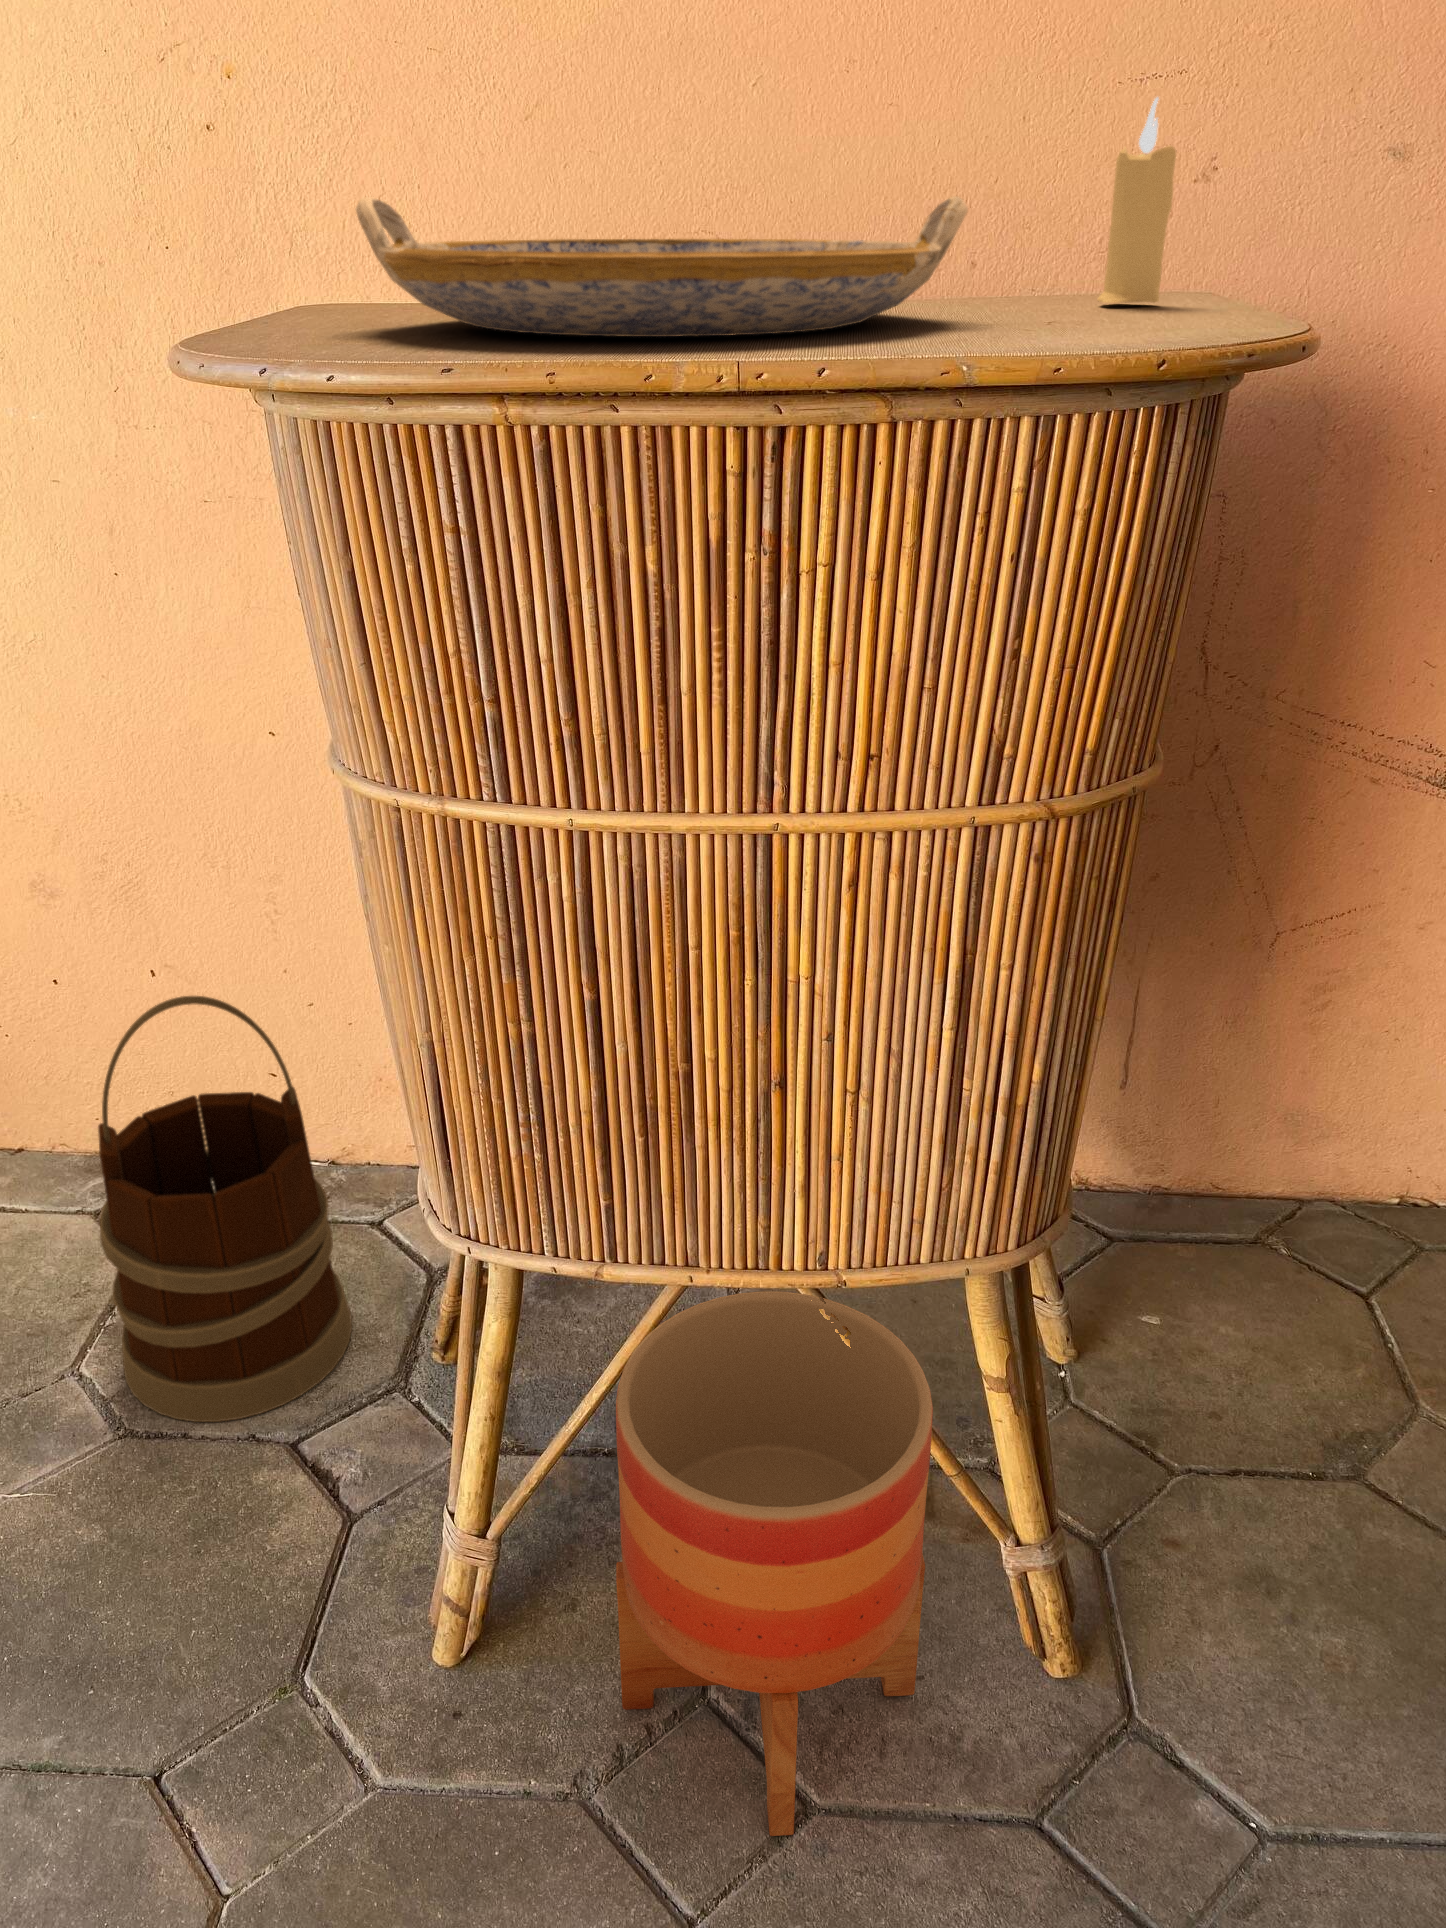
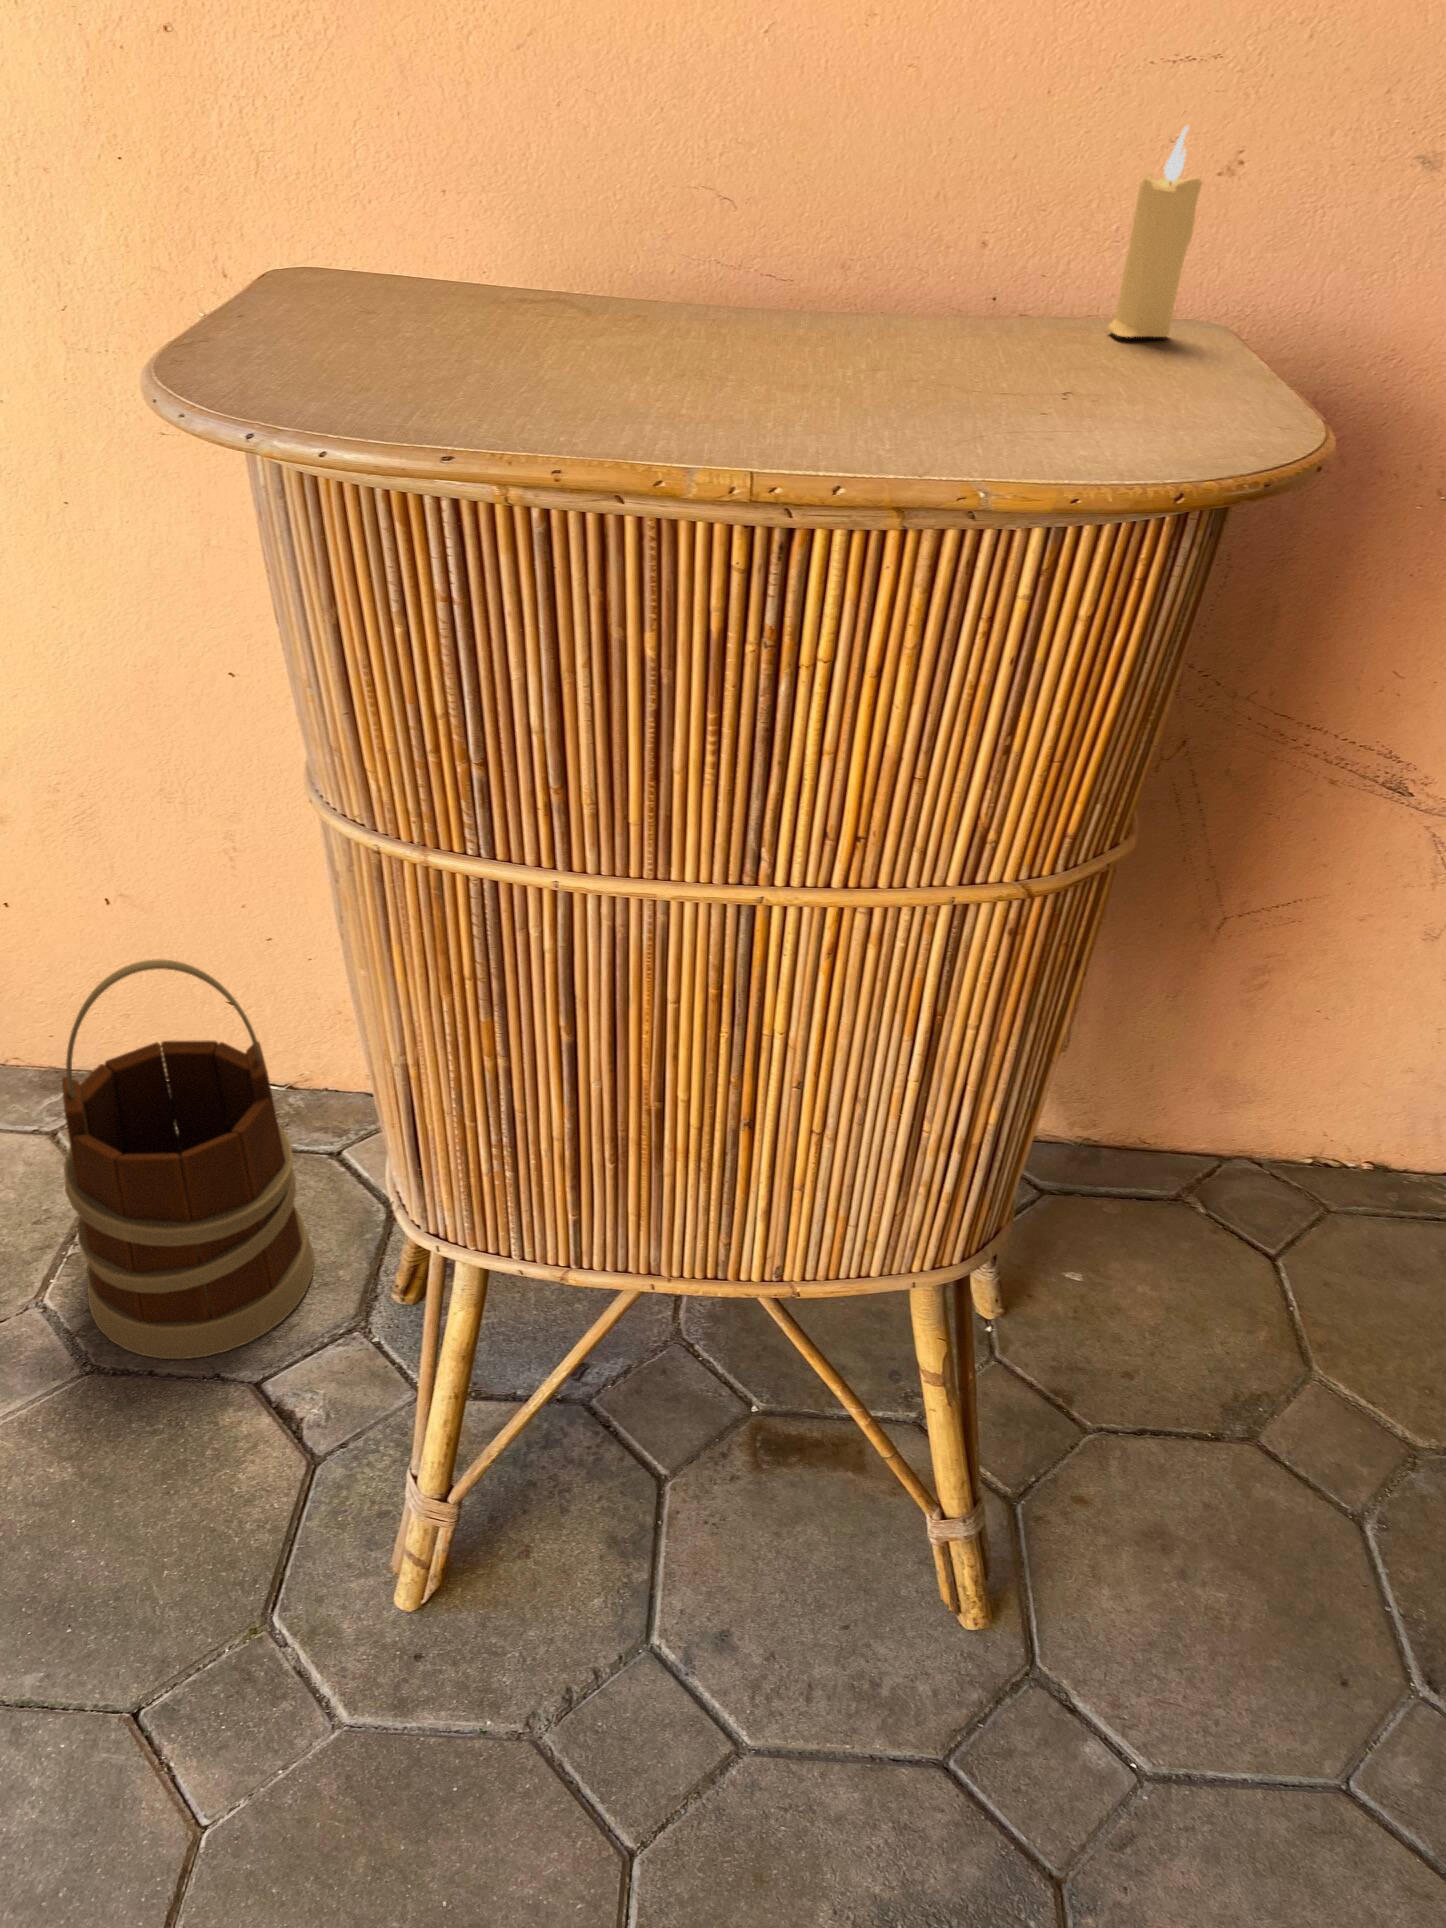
serving tray: present [356,196,968,337] -> none [344,193,988,395]
planter: present [616,1291,933,1836] -> none [572,1292,875,1776]

